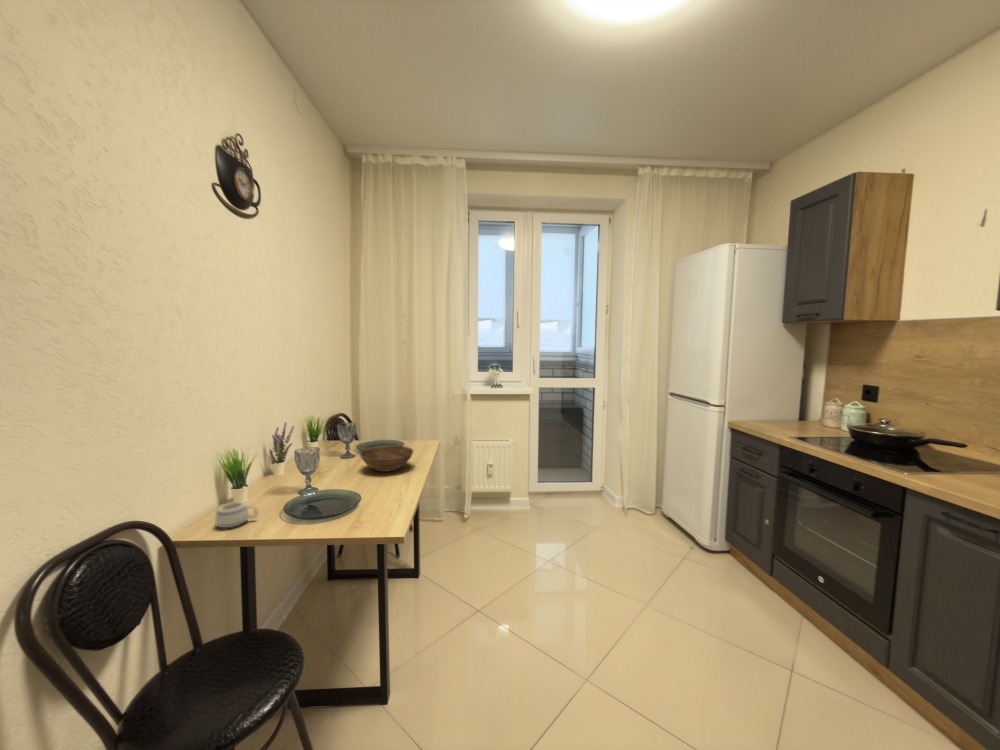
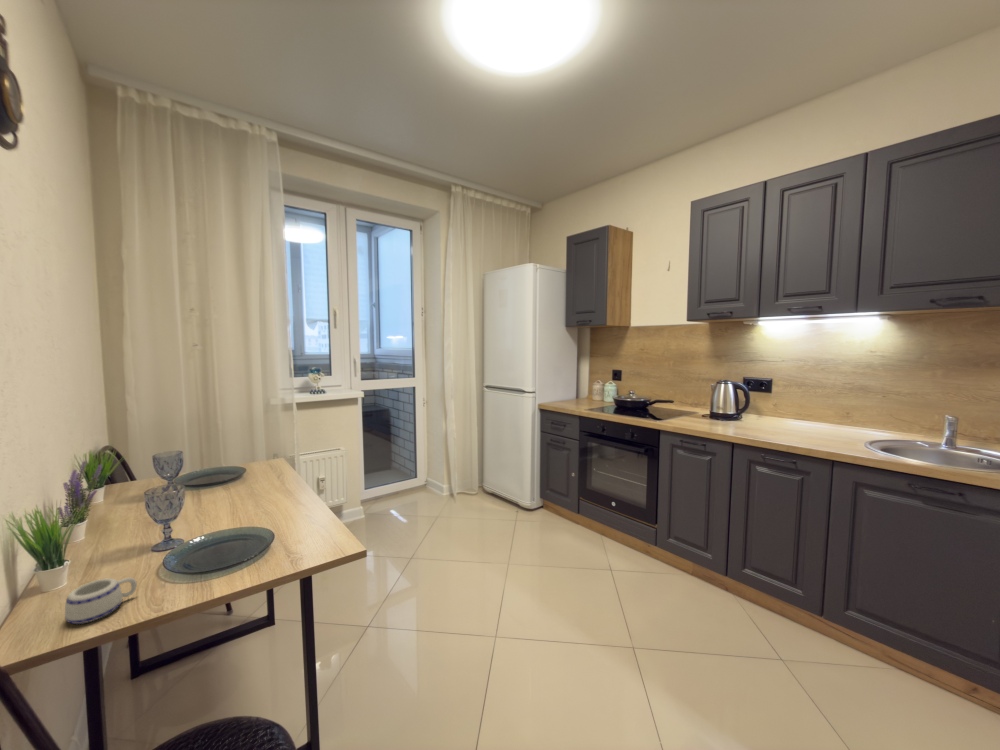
bowl: present [360,445,413,472] -> none [212,469,287,504]

